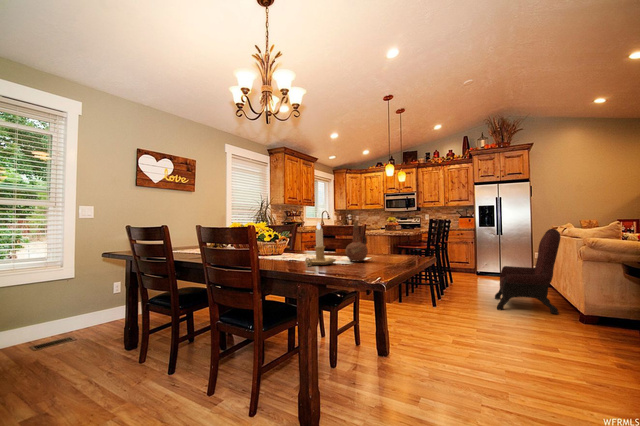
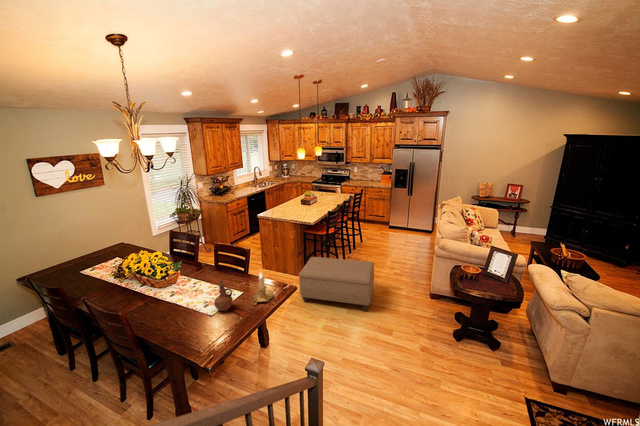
candlestick: present [305,222,336,266] -> present [252,273,274,305]
armchair: present [495,229,561,314] -> none [377,219,429,285]
ottoman: none [407,272,511,332] -> present [299,257,374,311]

